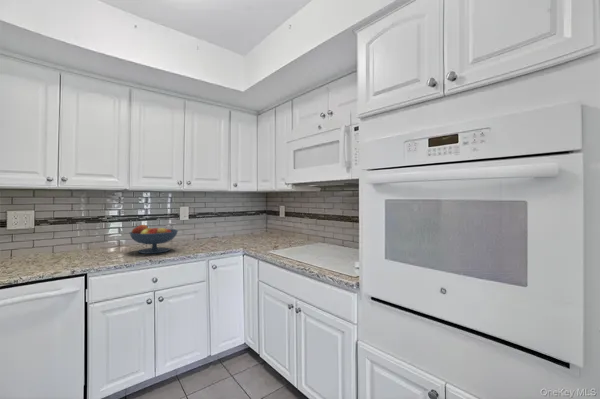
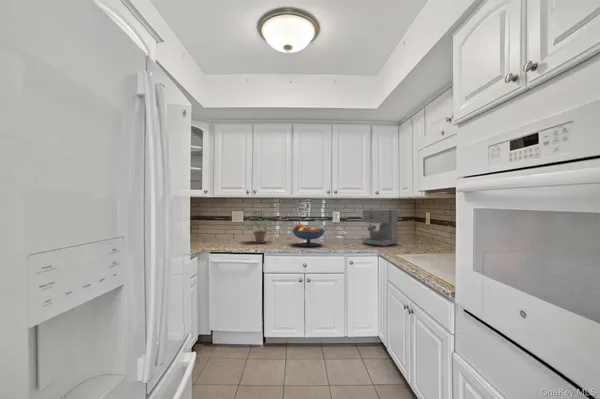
coffee maker: none [220,204,256,243] -> present [362,209,398,246]
potted plant: none [37,208,98,257] -> present [249,214,271,243]

